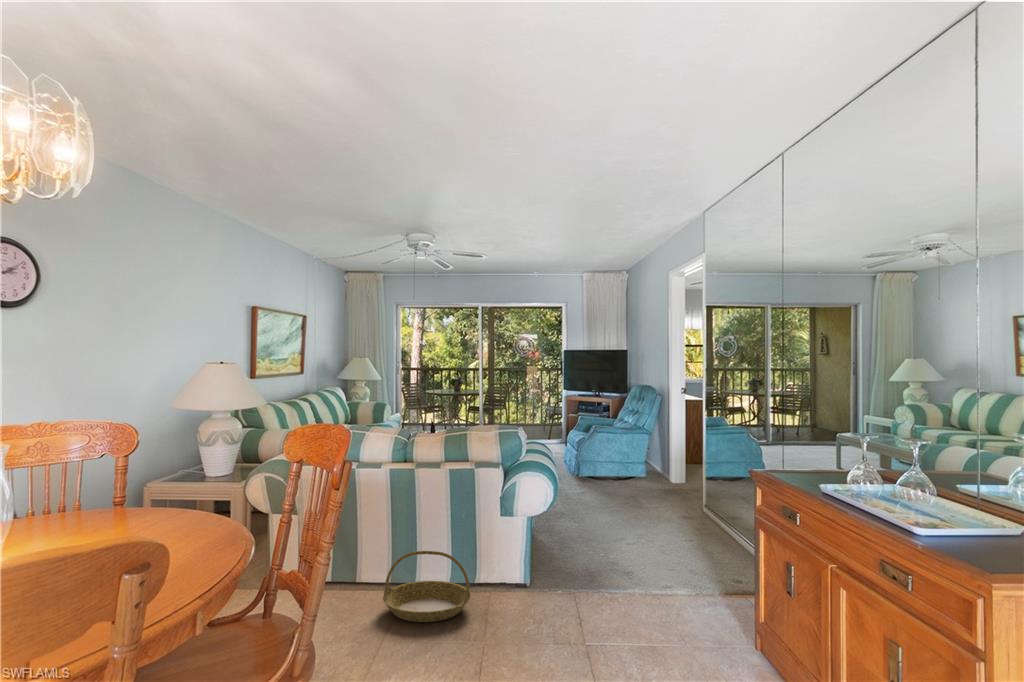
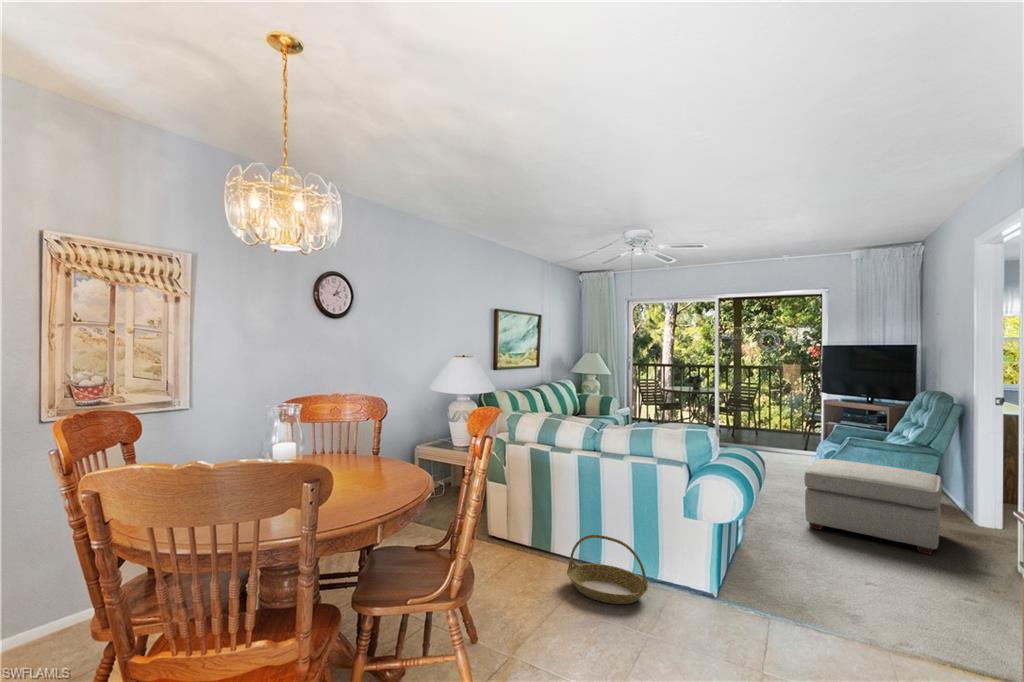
ottoman: none [571,445,662,511] -> present [804,459,942,555]

